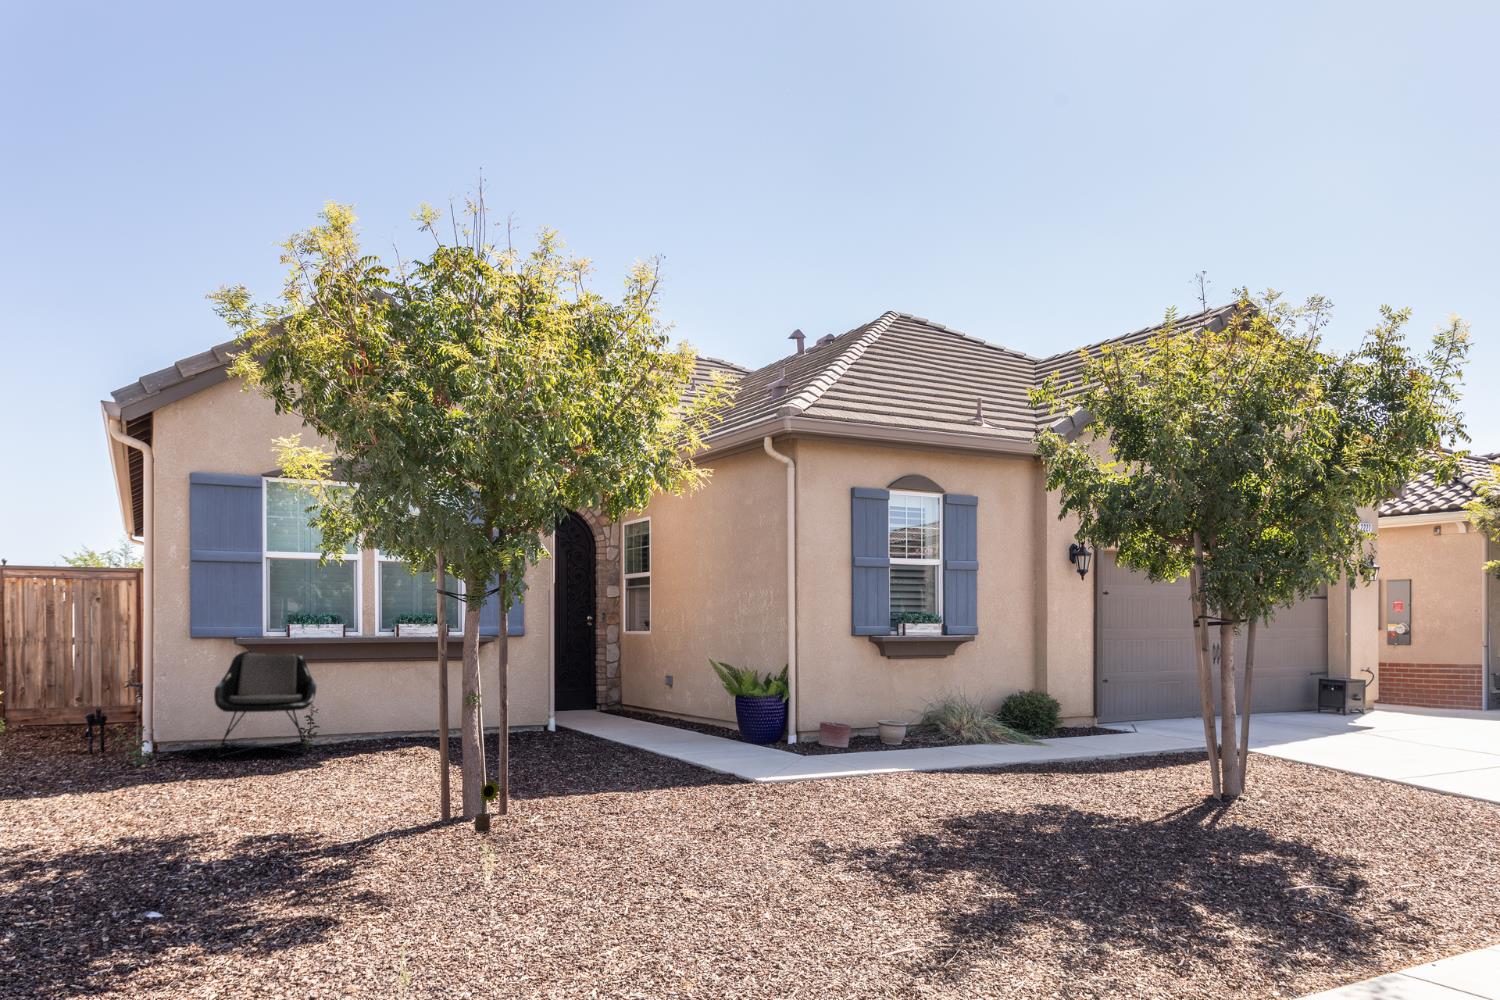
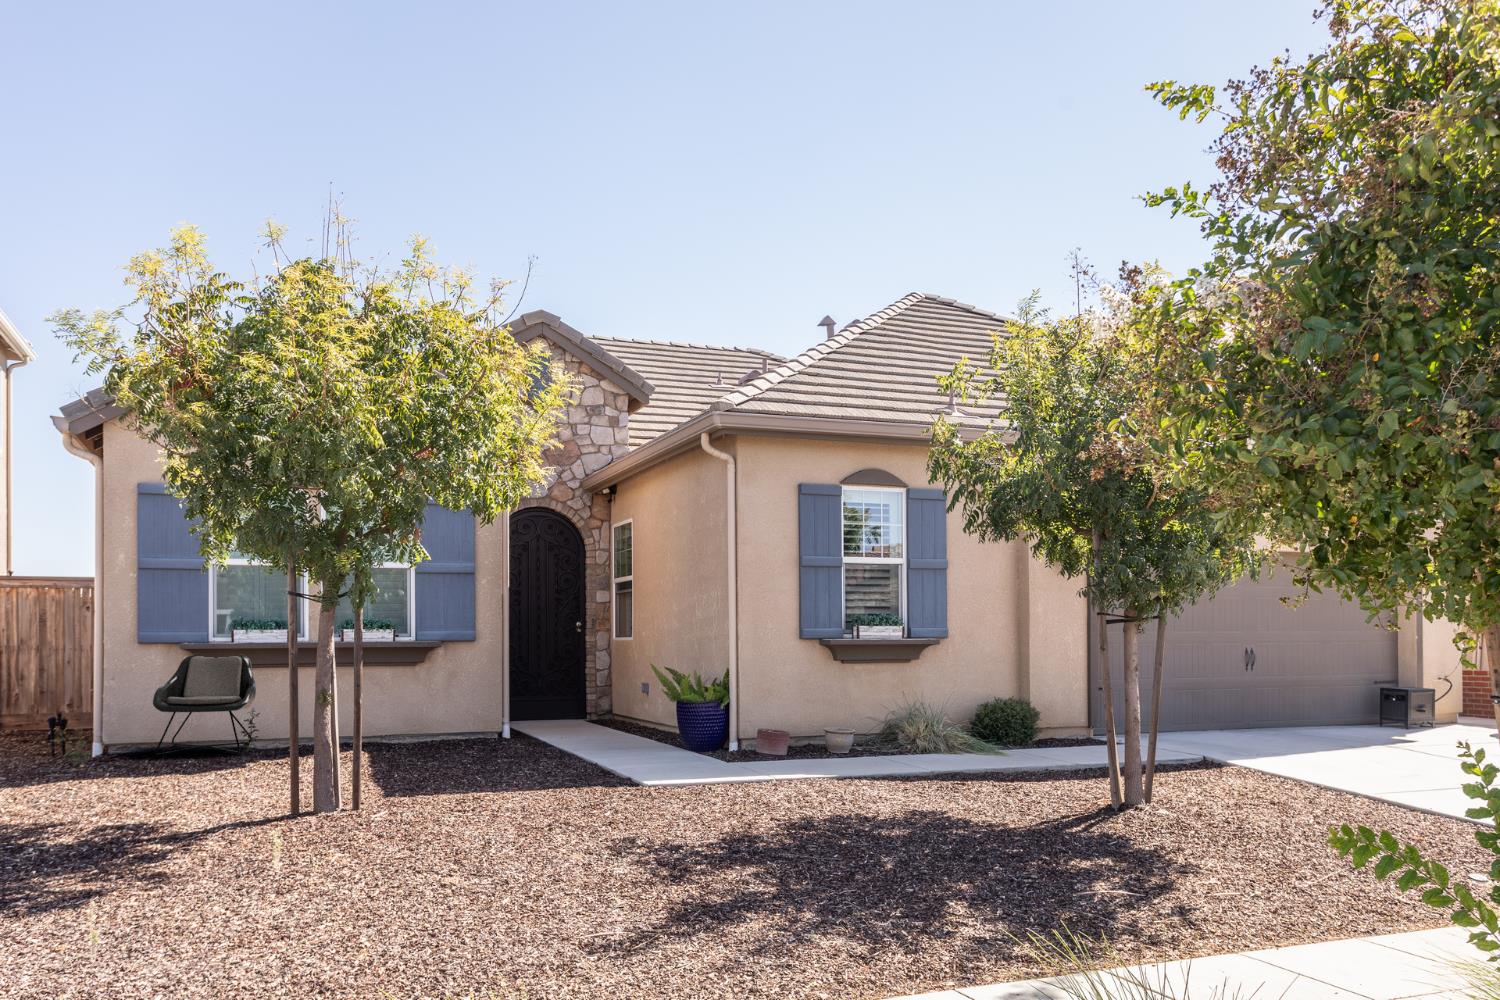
decorative plant: present [475,781,501,830] -> none [319,776,345,824]

